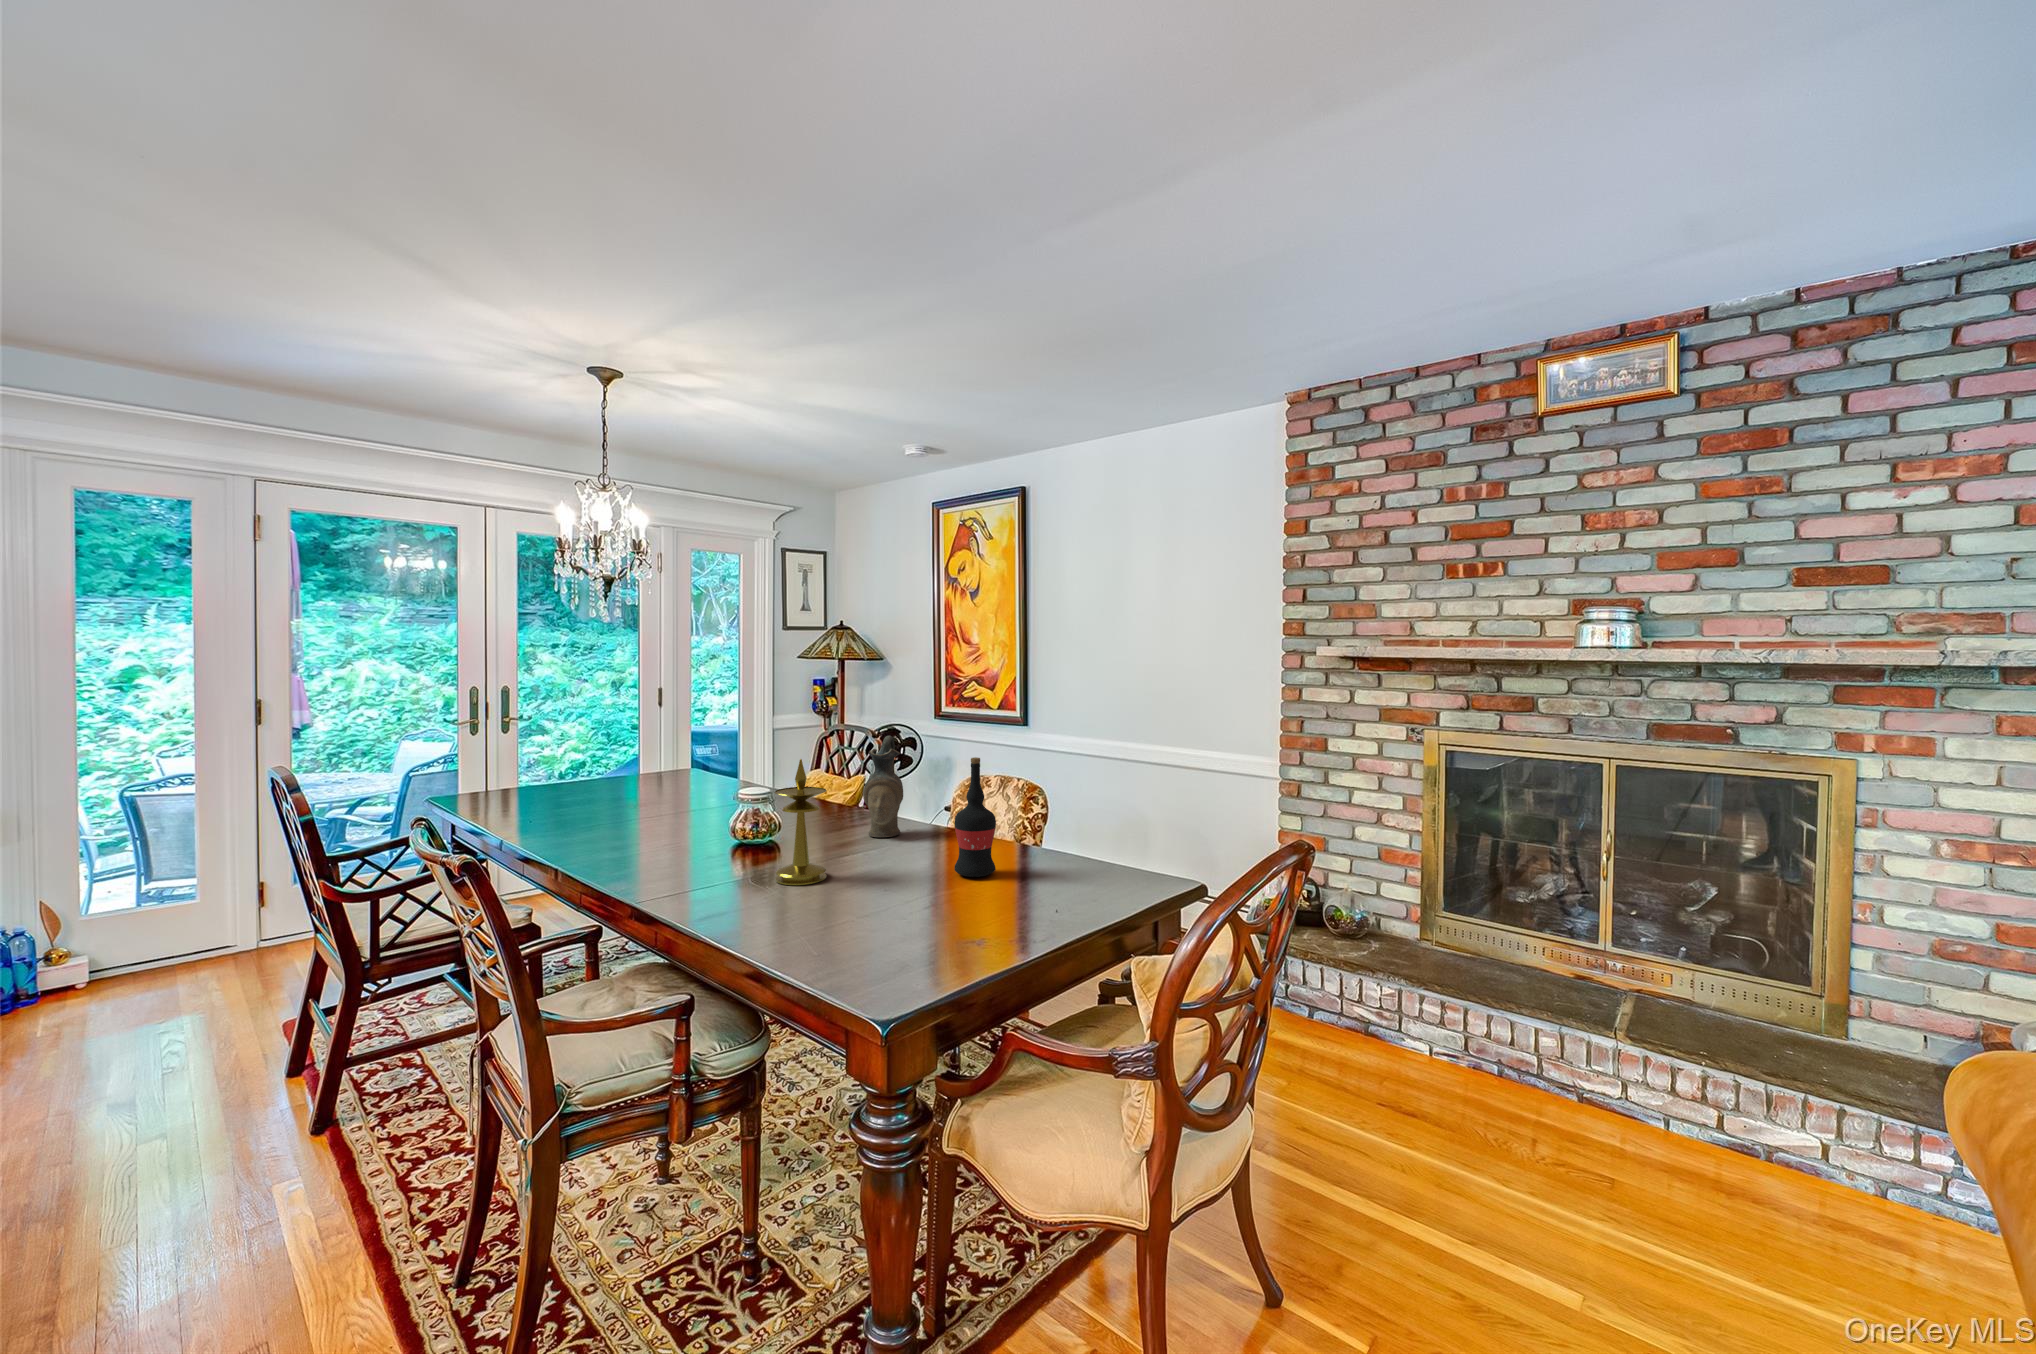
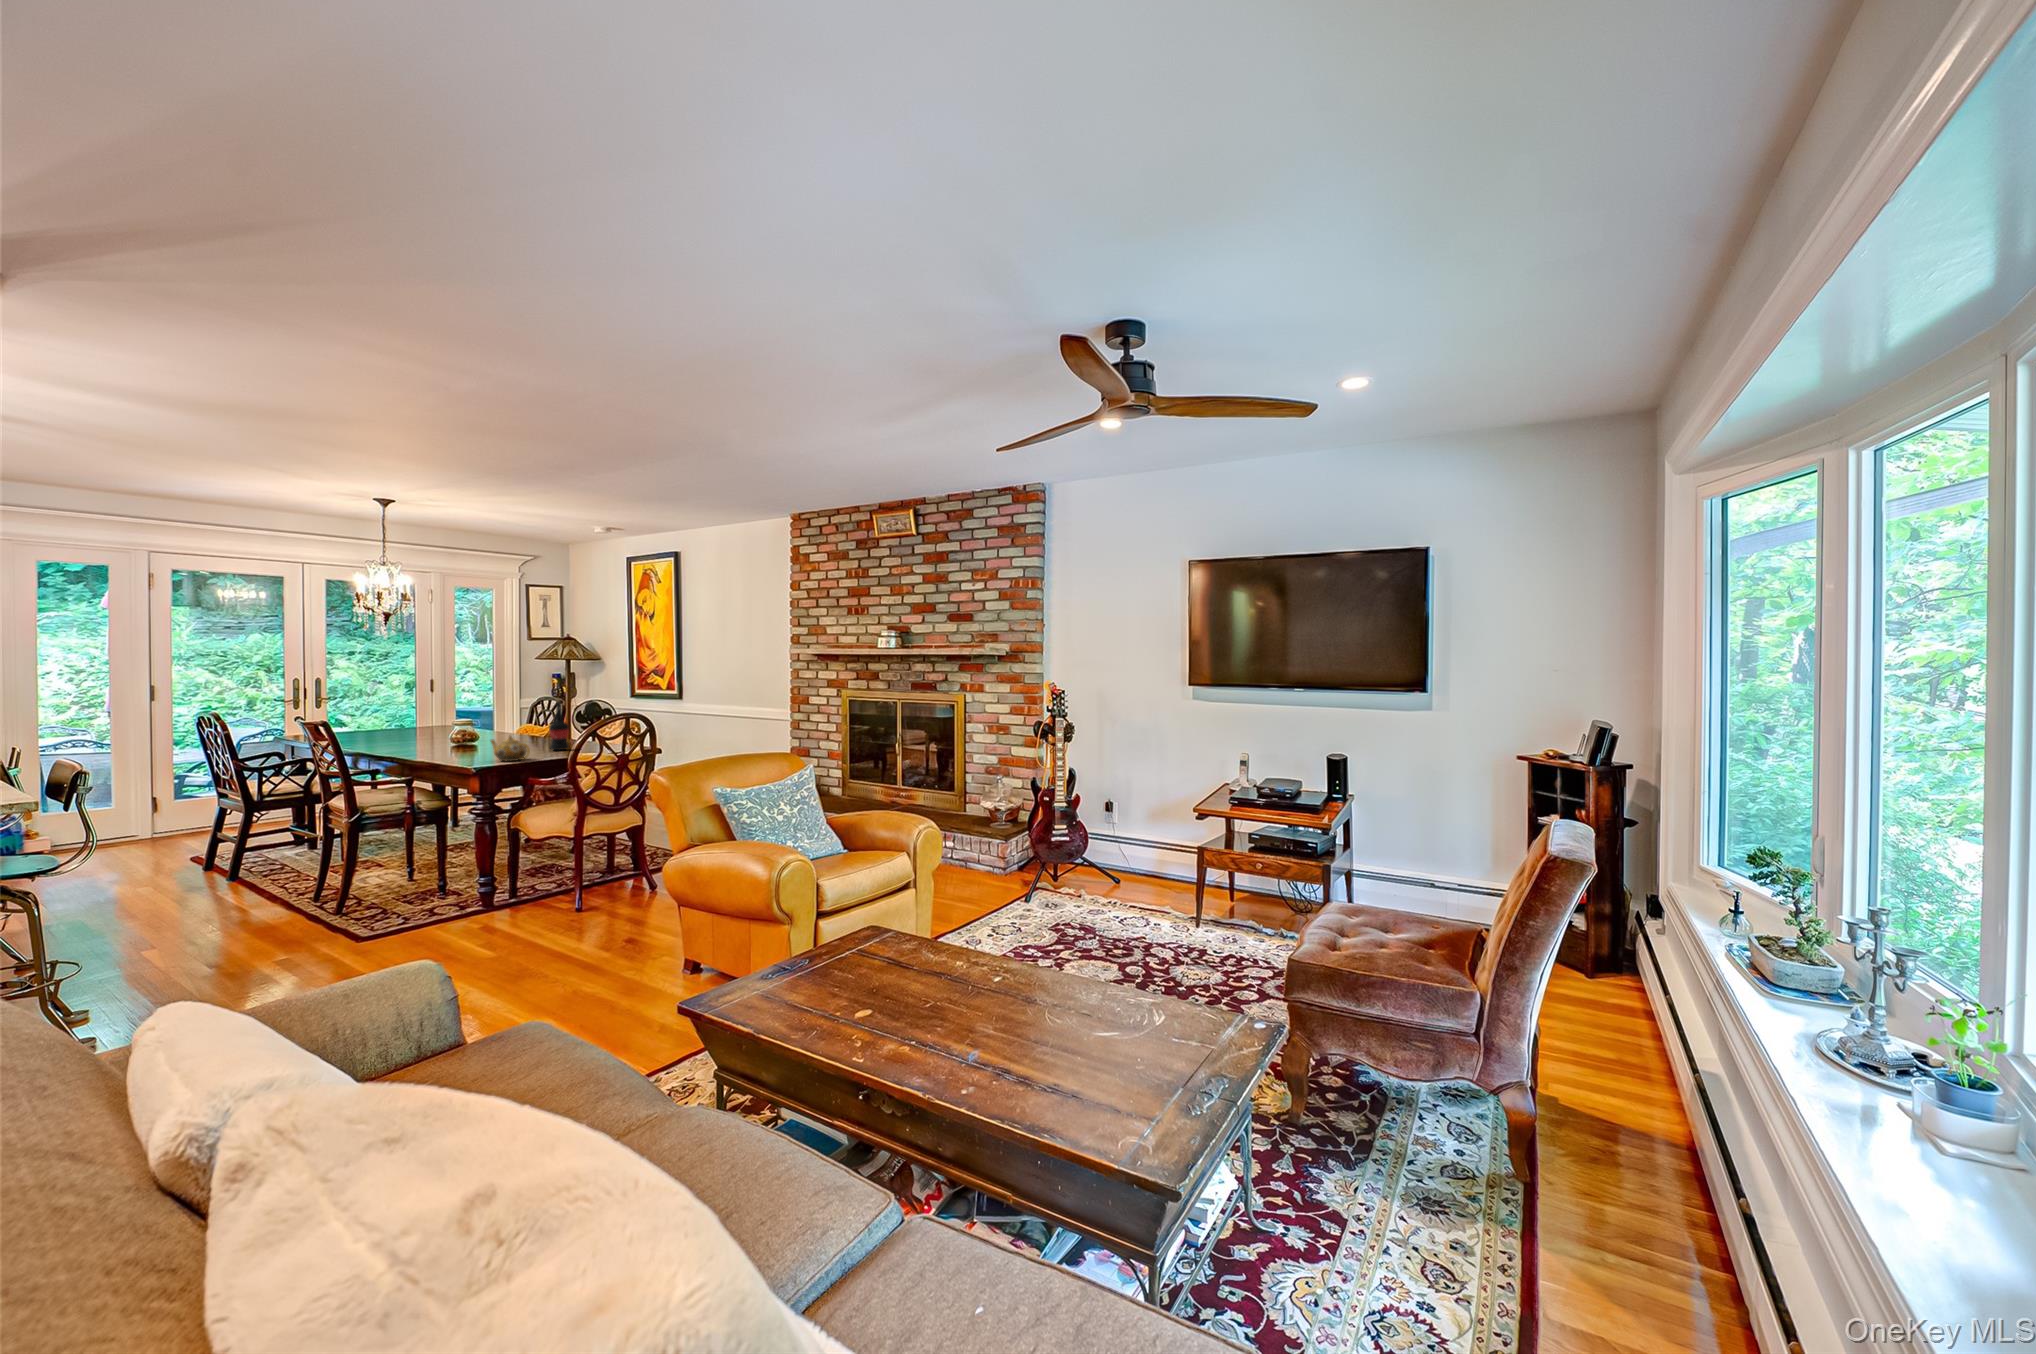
ceramic pitcher: present [863,736,903,837] -> none [521,696,543,743]
candlestick: present [775,759,827,885] -> none [462,701,488,754]
teapot: none [863,867,972,941] -> present [491,736,530,761]

